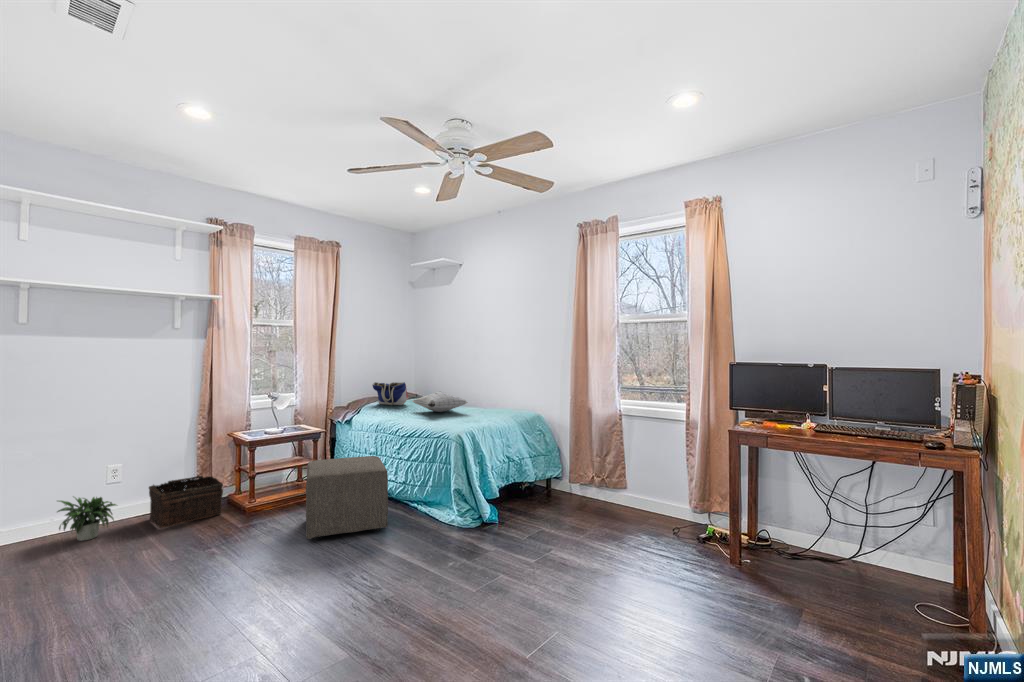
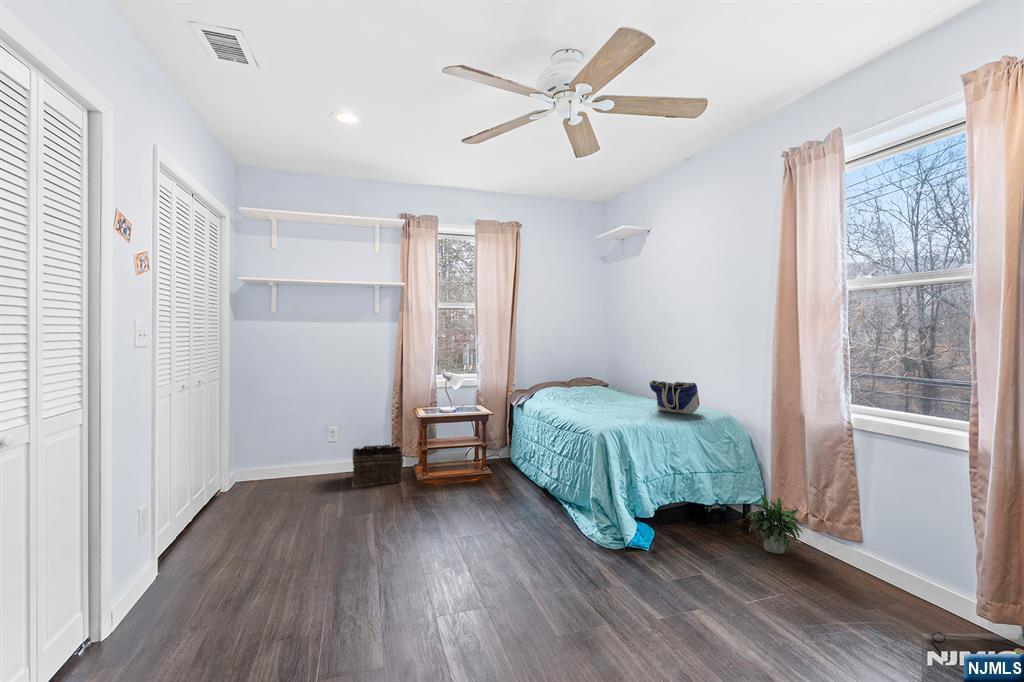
tote bag: present [372,382,408,405] -> present [649,380,700,414]
pillow: present [412,392,467,412] -> none [581,380,641,404]
ottoman: present [306,456,388,540] -> none [440,444,529,528]
potted plant: present [57,497,116,541] -> present [746,494,803,554]

